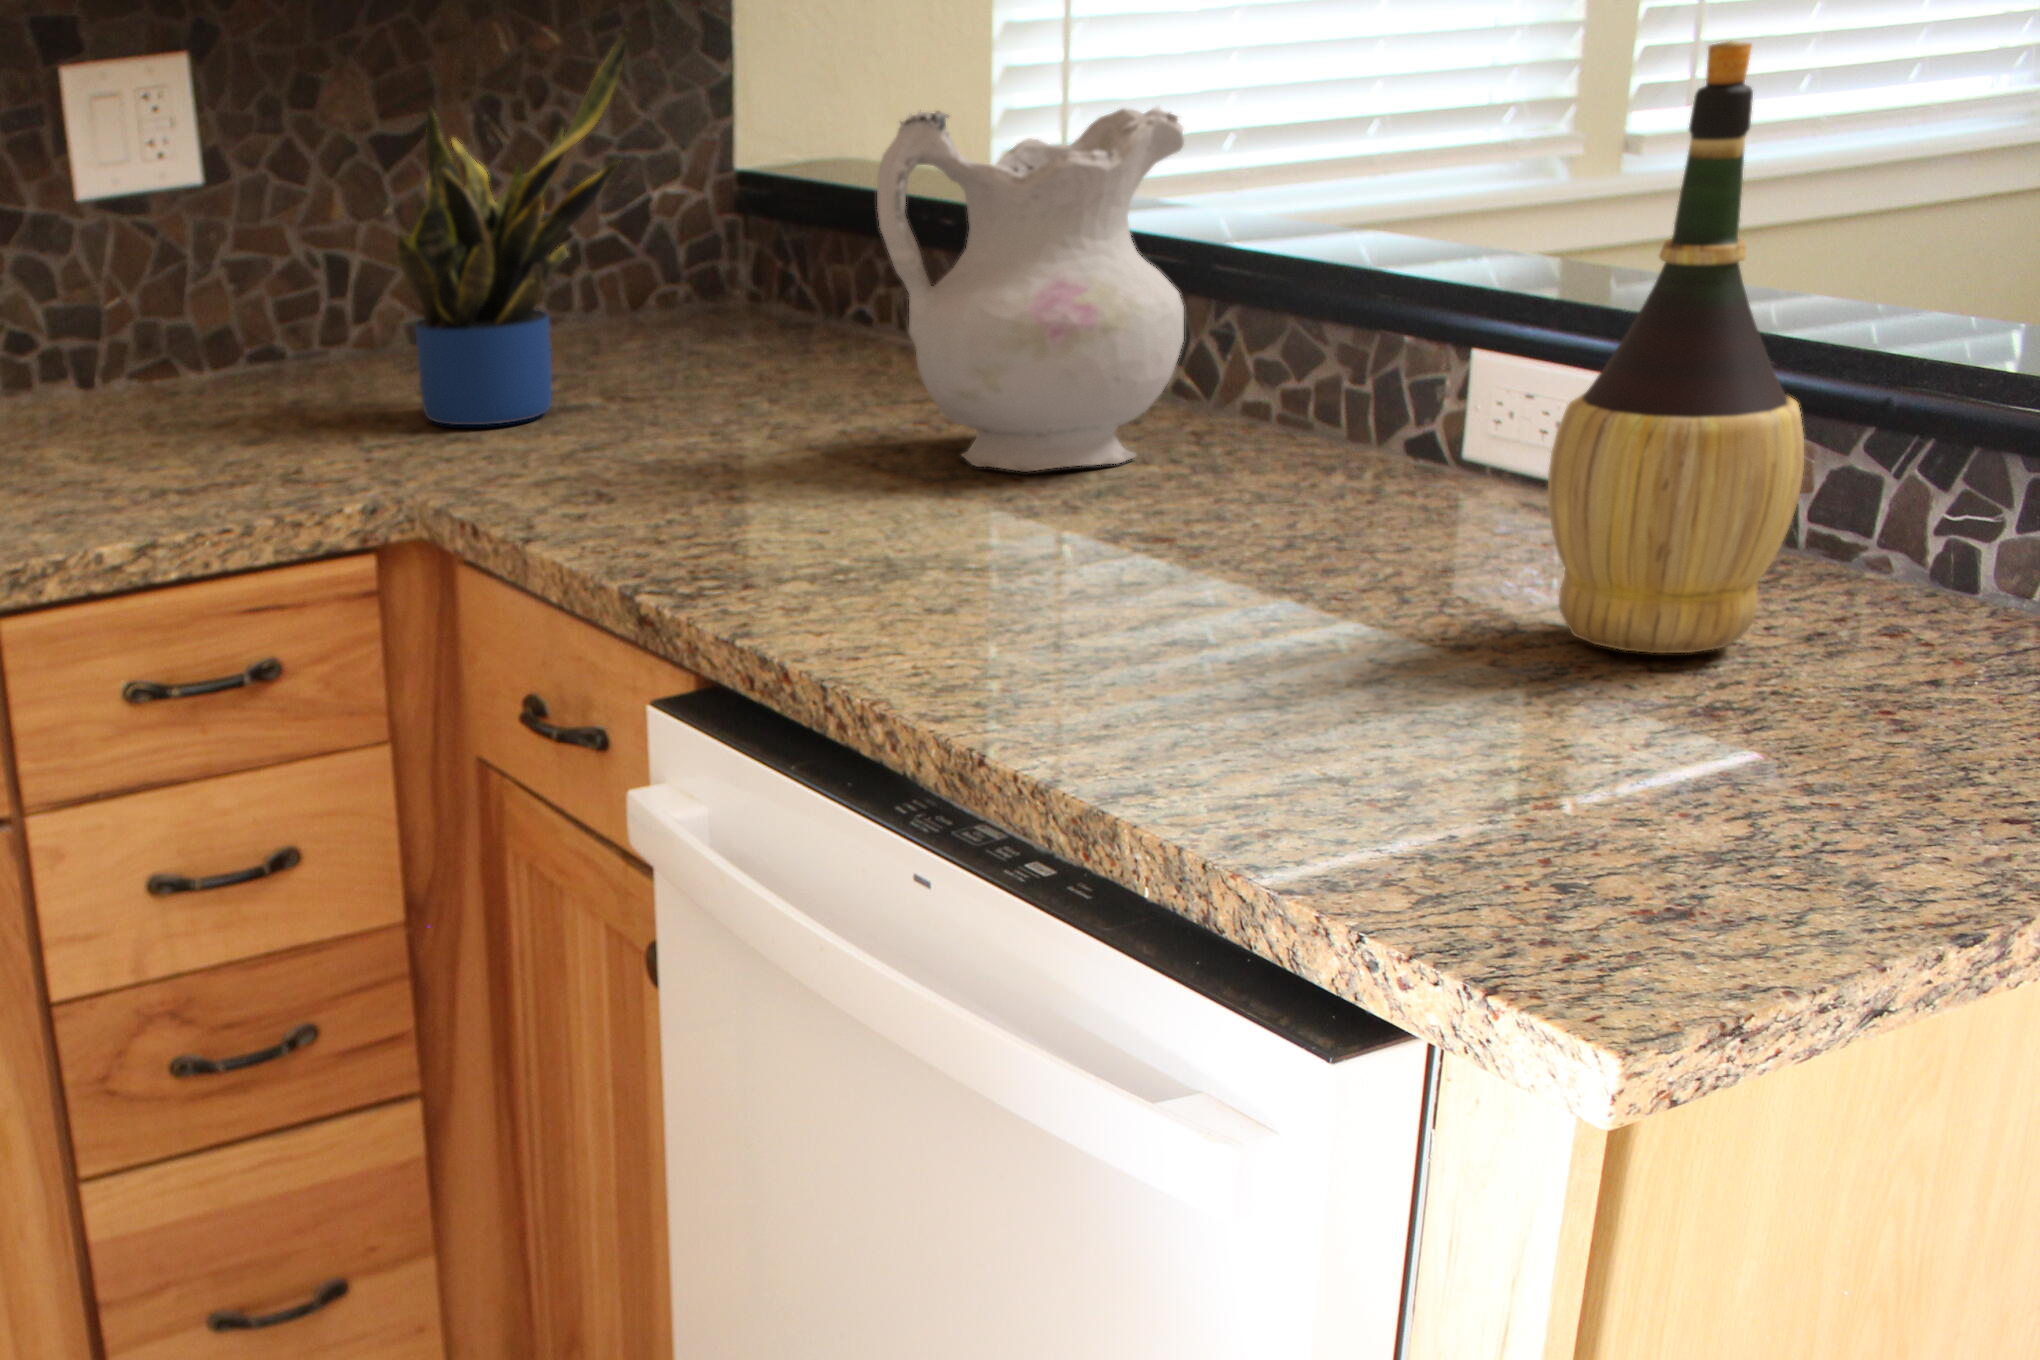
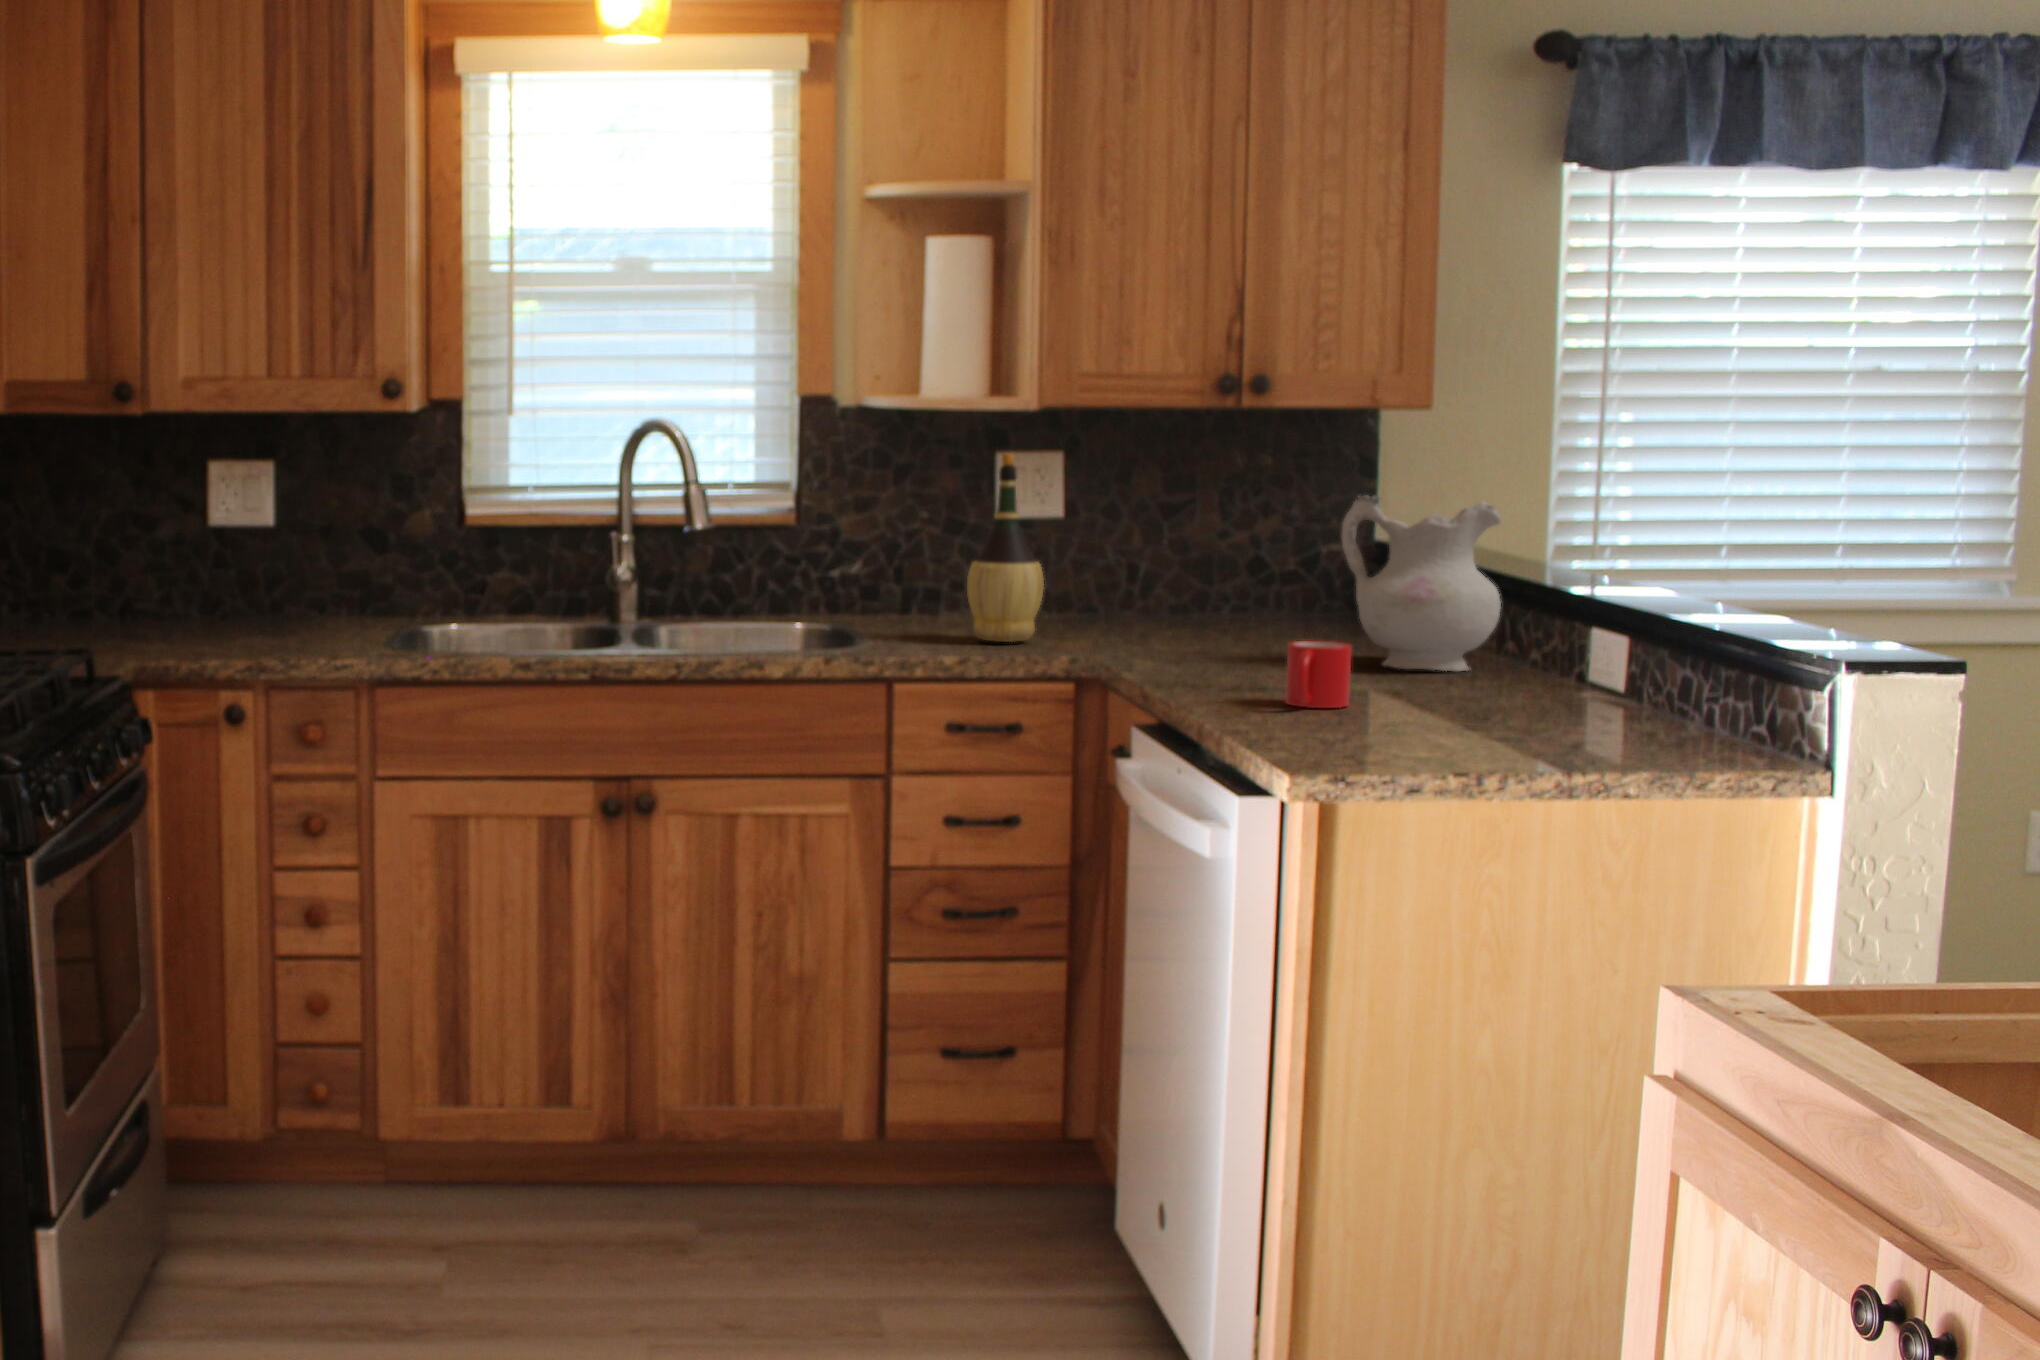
potted plant: present [397,31,627,425] -> none [1131,449,1259,634]
wine bottle: present [1548,41,1804,653] -> present [967,453,1044,642]
mug: none [957,470,1098,637] -> present [1285,641,1352,708]

